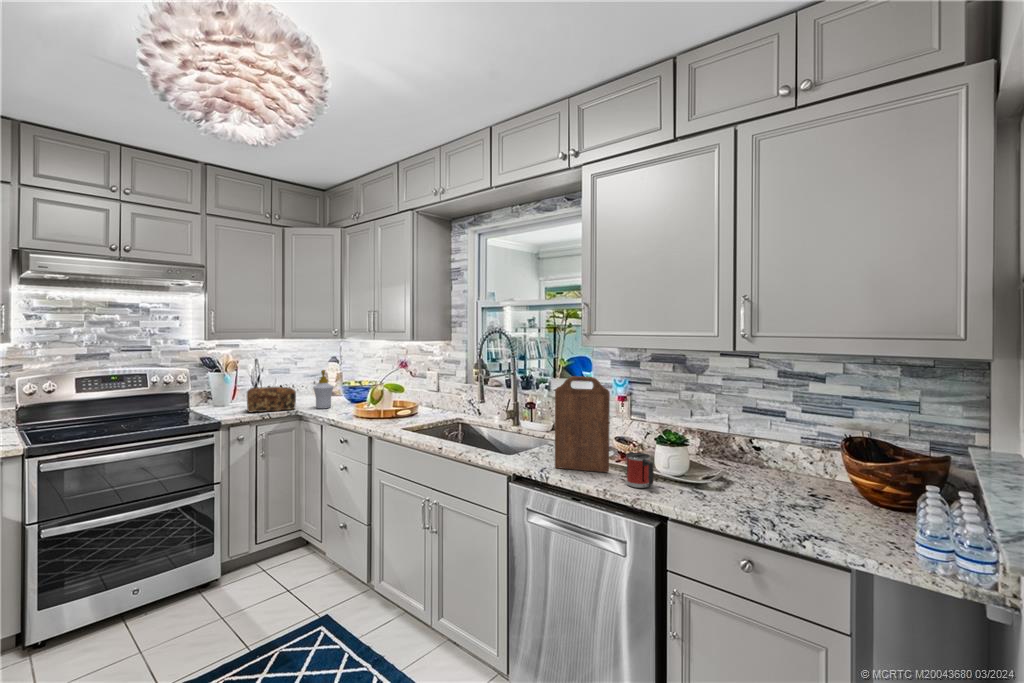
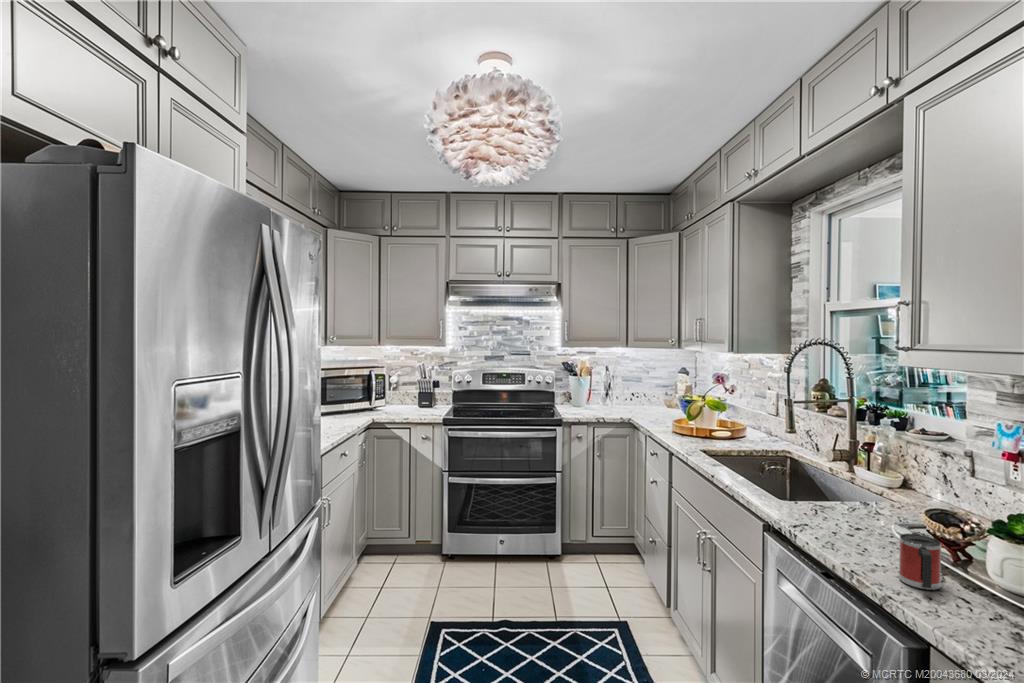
soap bottle: present [313,370,334,409] -> none [646,379,666,418]
cutting board: present [555,376,610,472] -> none [822,413,900,555]
bread loaf: present [247,387,296,412] -> none [588,392,632,416]

